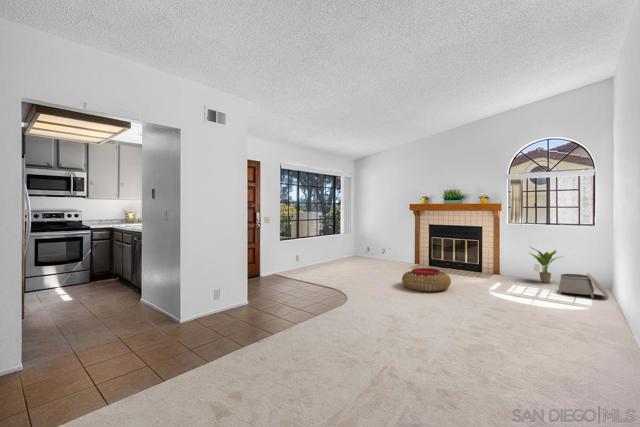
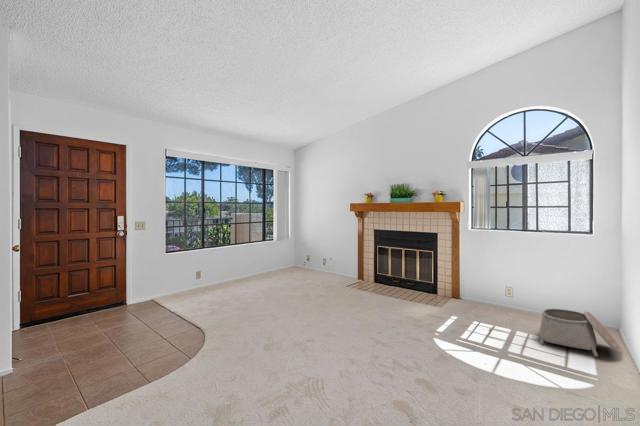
potted plant: present [529,248,563,283] -> none [497,262,549,316]
pouf: present [402,268,451,292] -> none [304,296,374,338]

